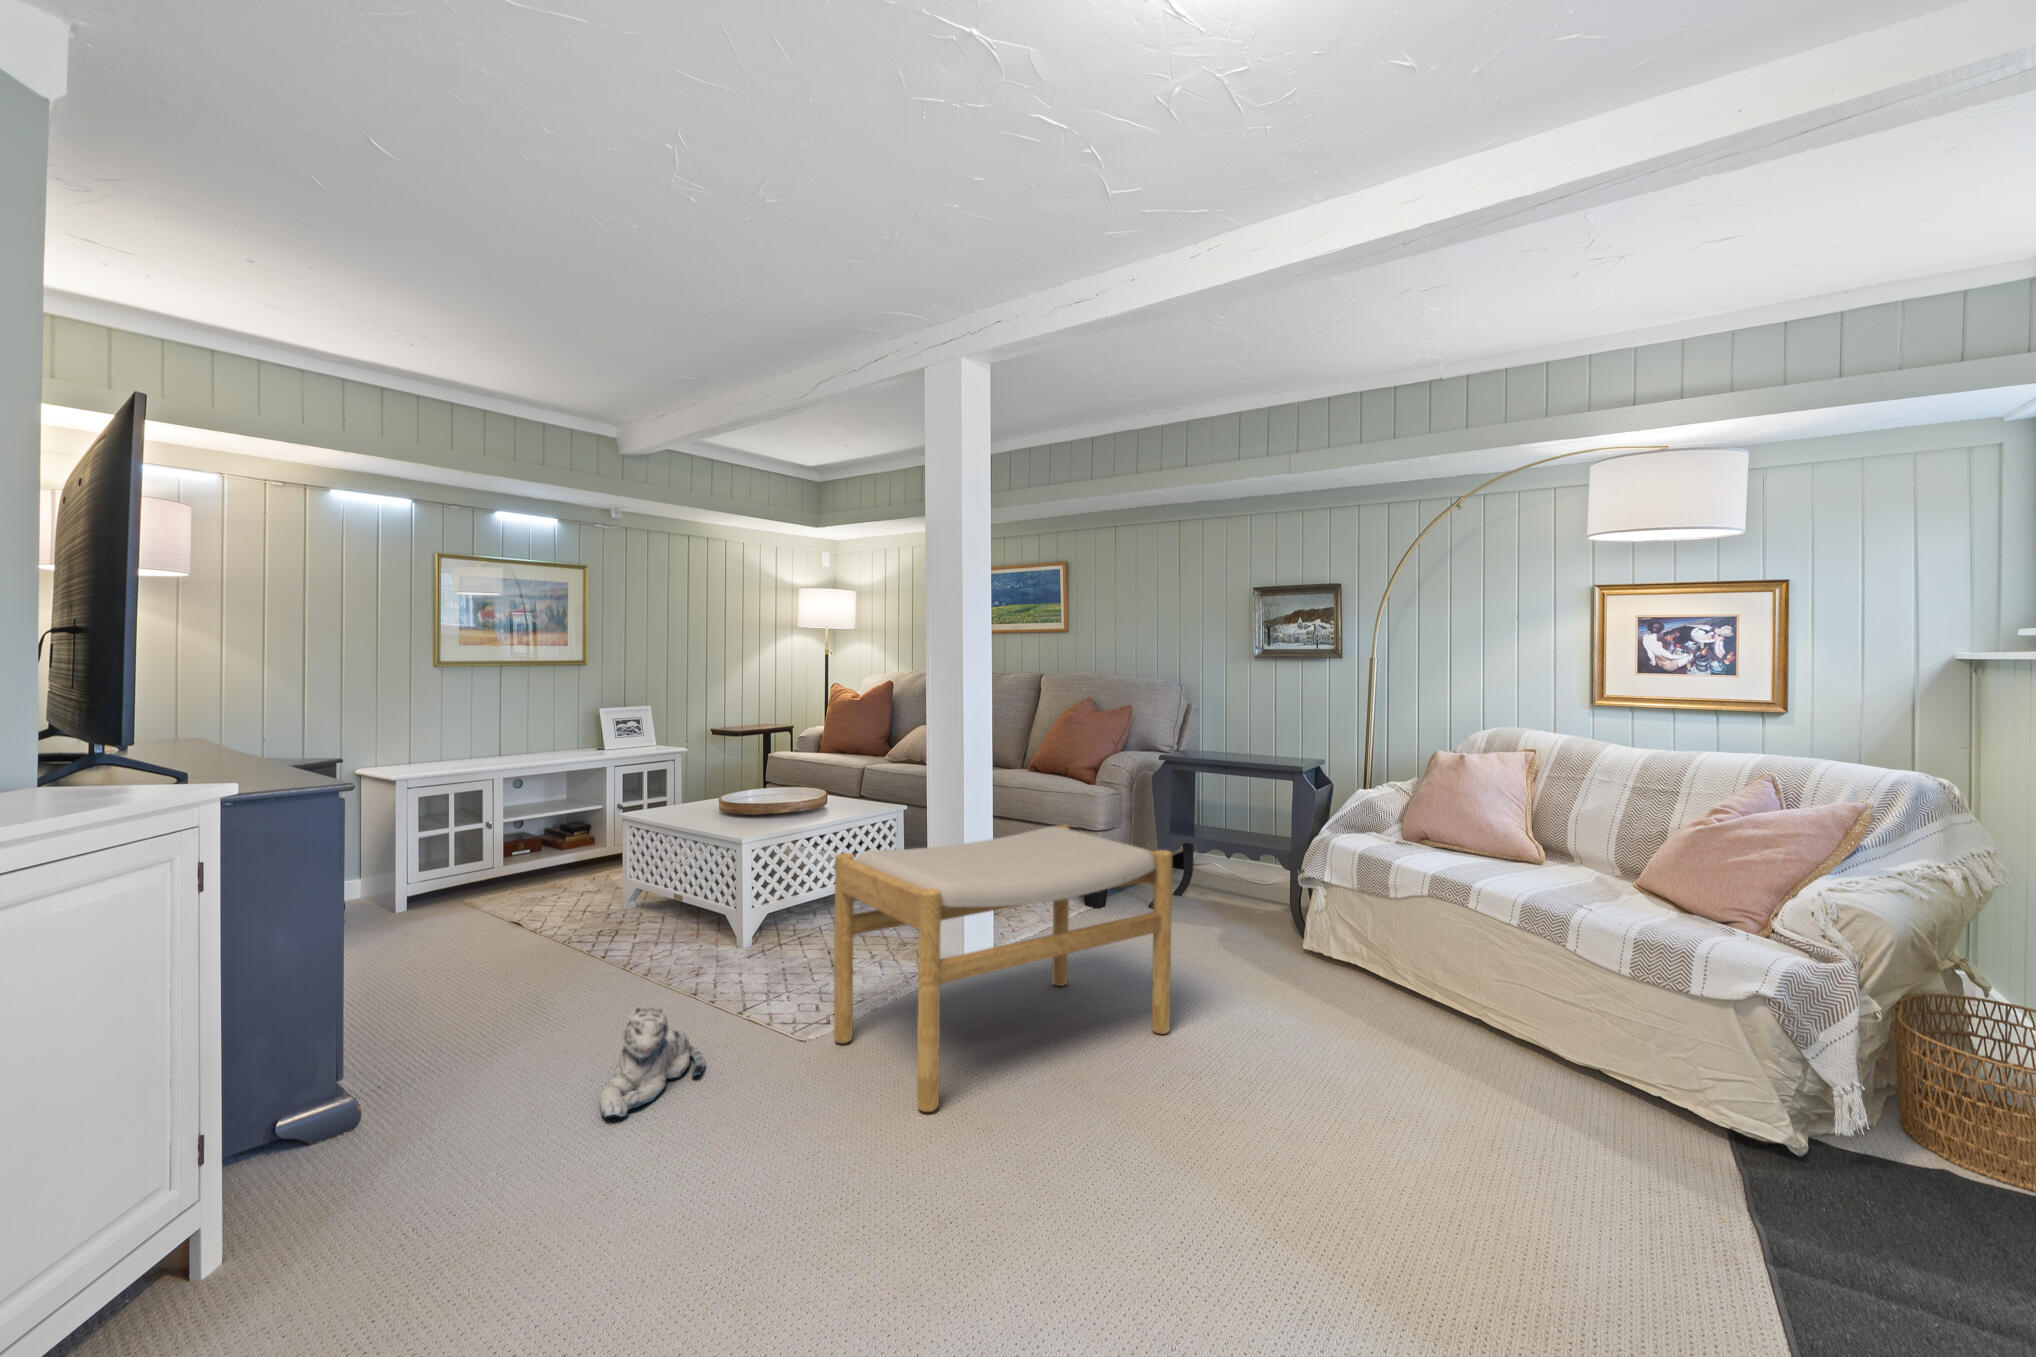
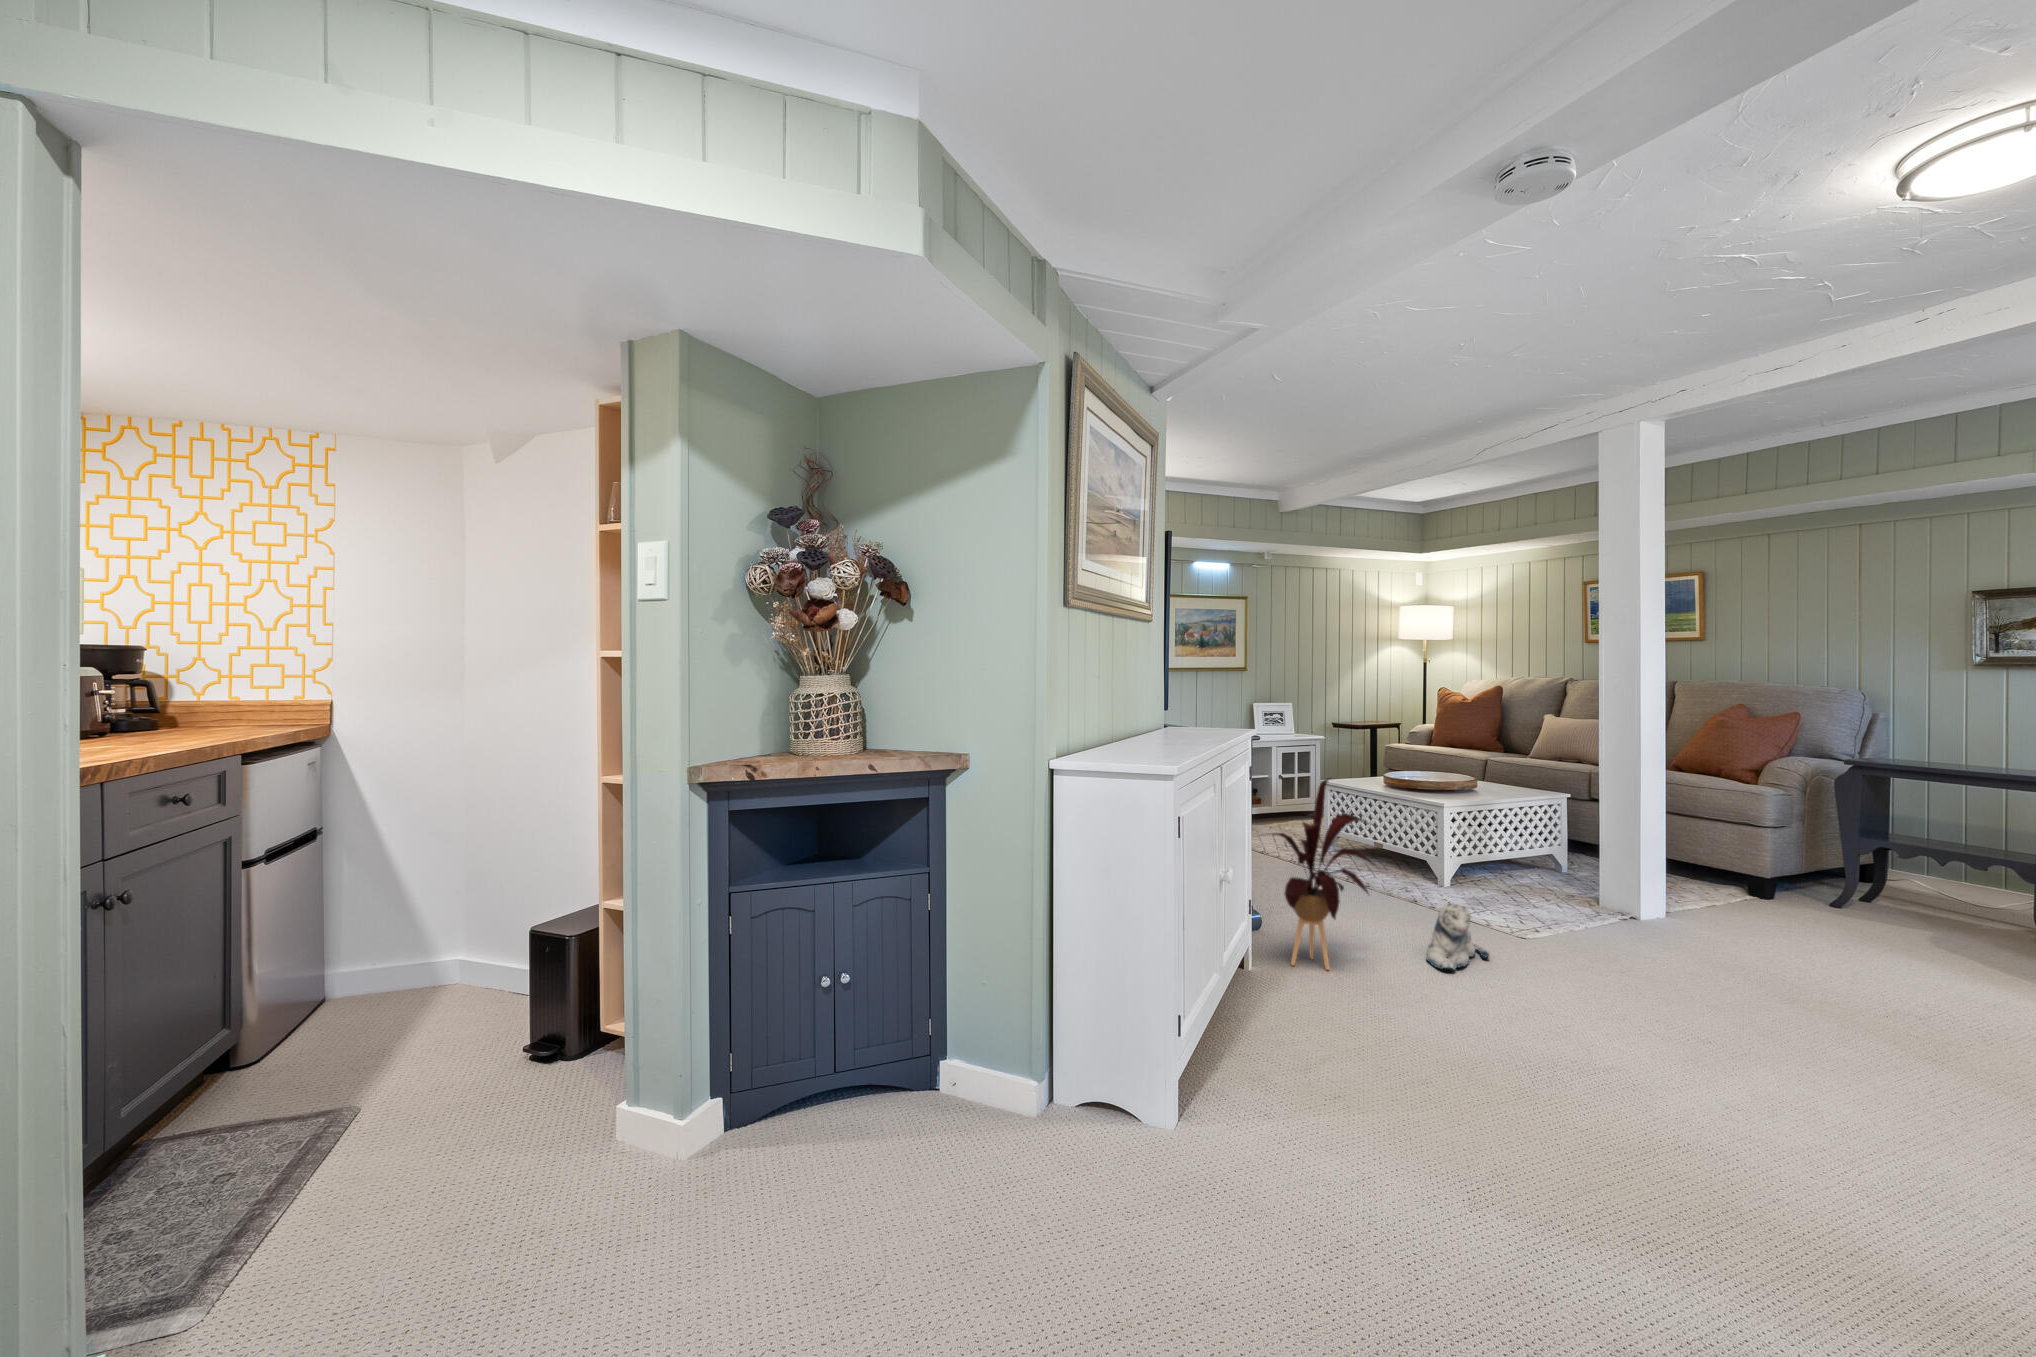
footstool: present [834,825,1172,1112] -> none [1580,810,1931,1007]
house plant: none [252,844,512,1168] -> present [1274,779,1374,970]

